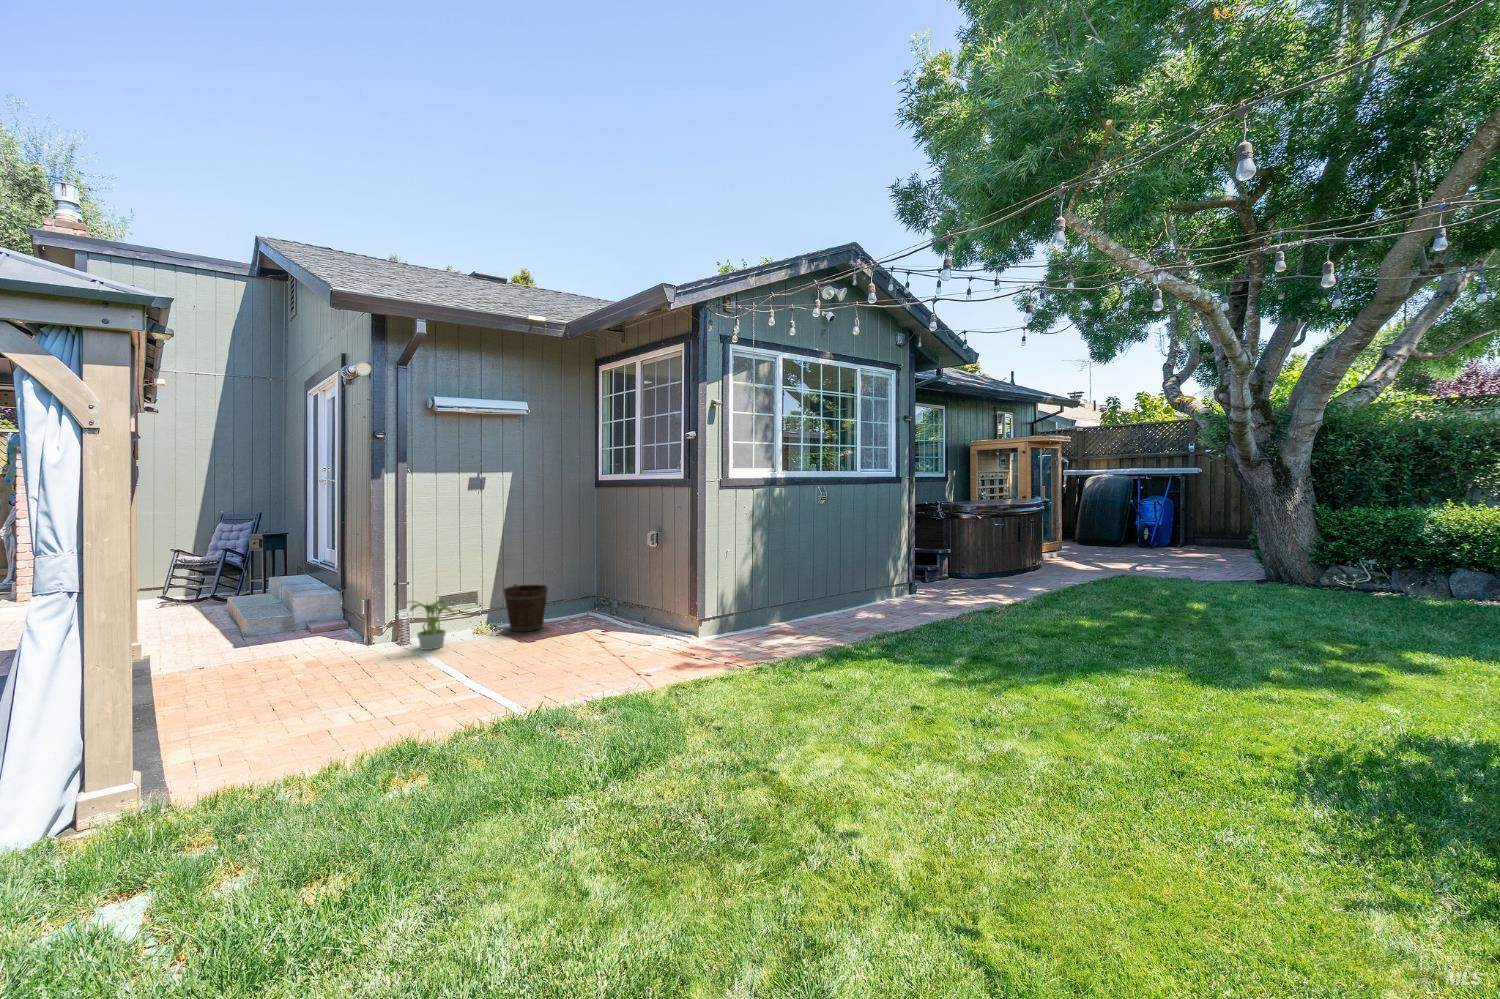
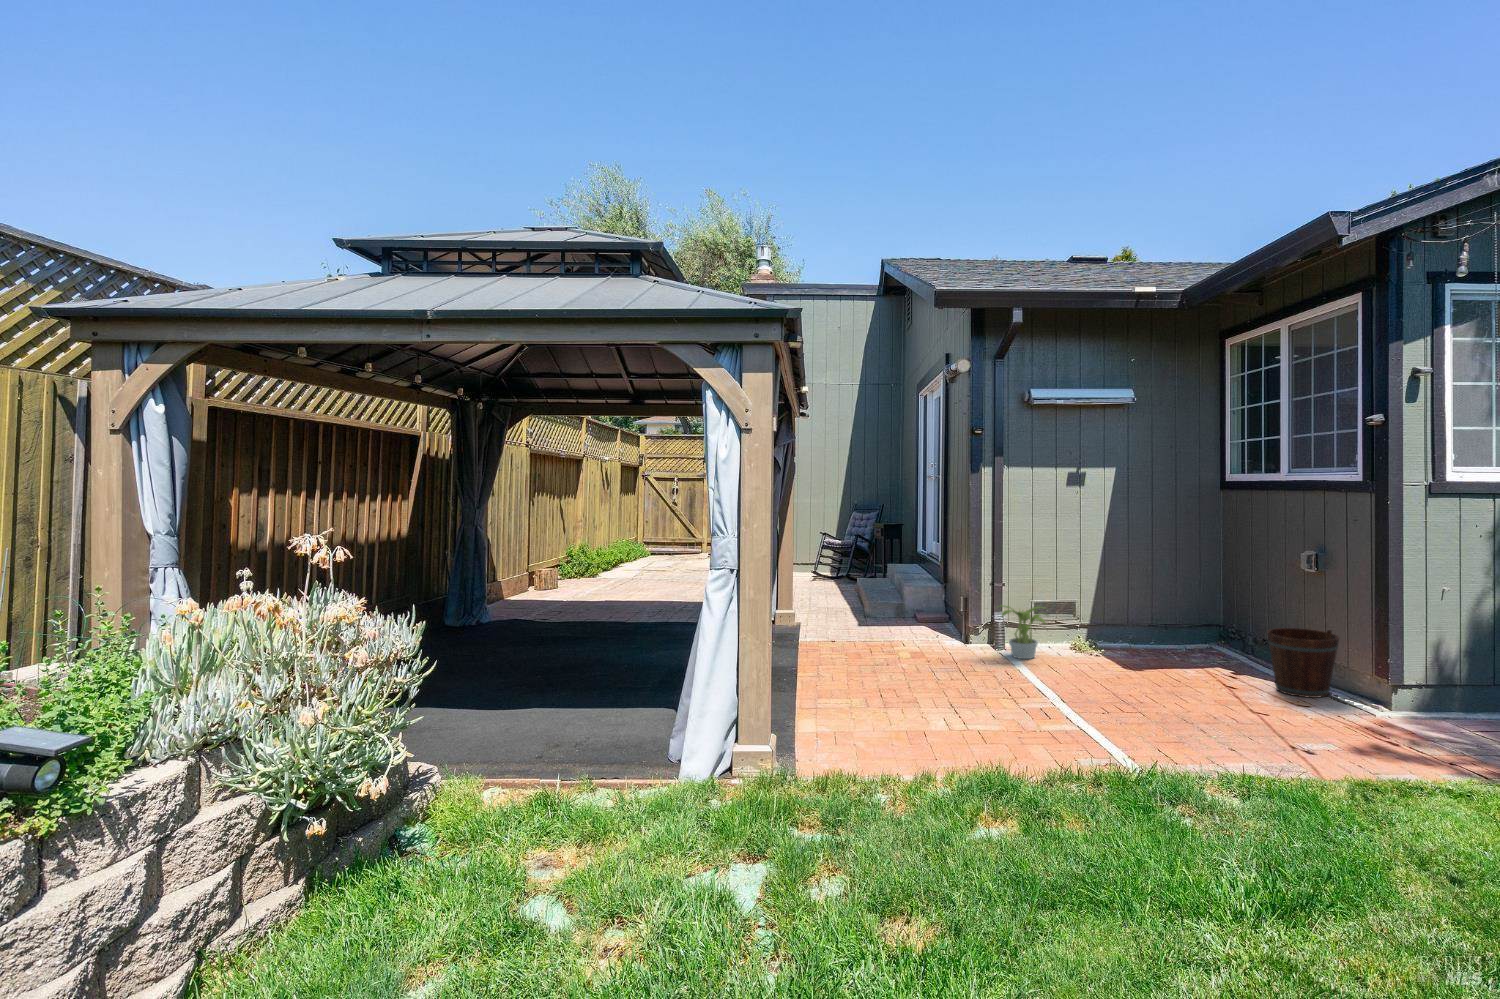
bucket: present [503,585,548,632] -> present [1267,628,1339,698]

